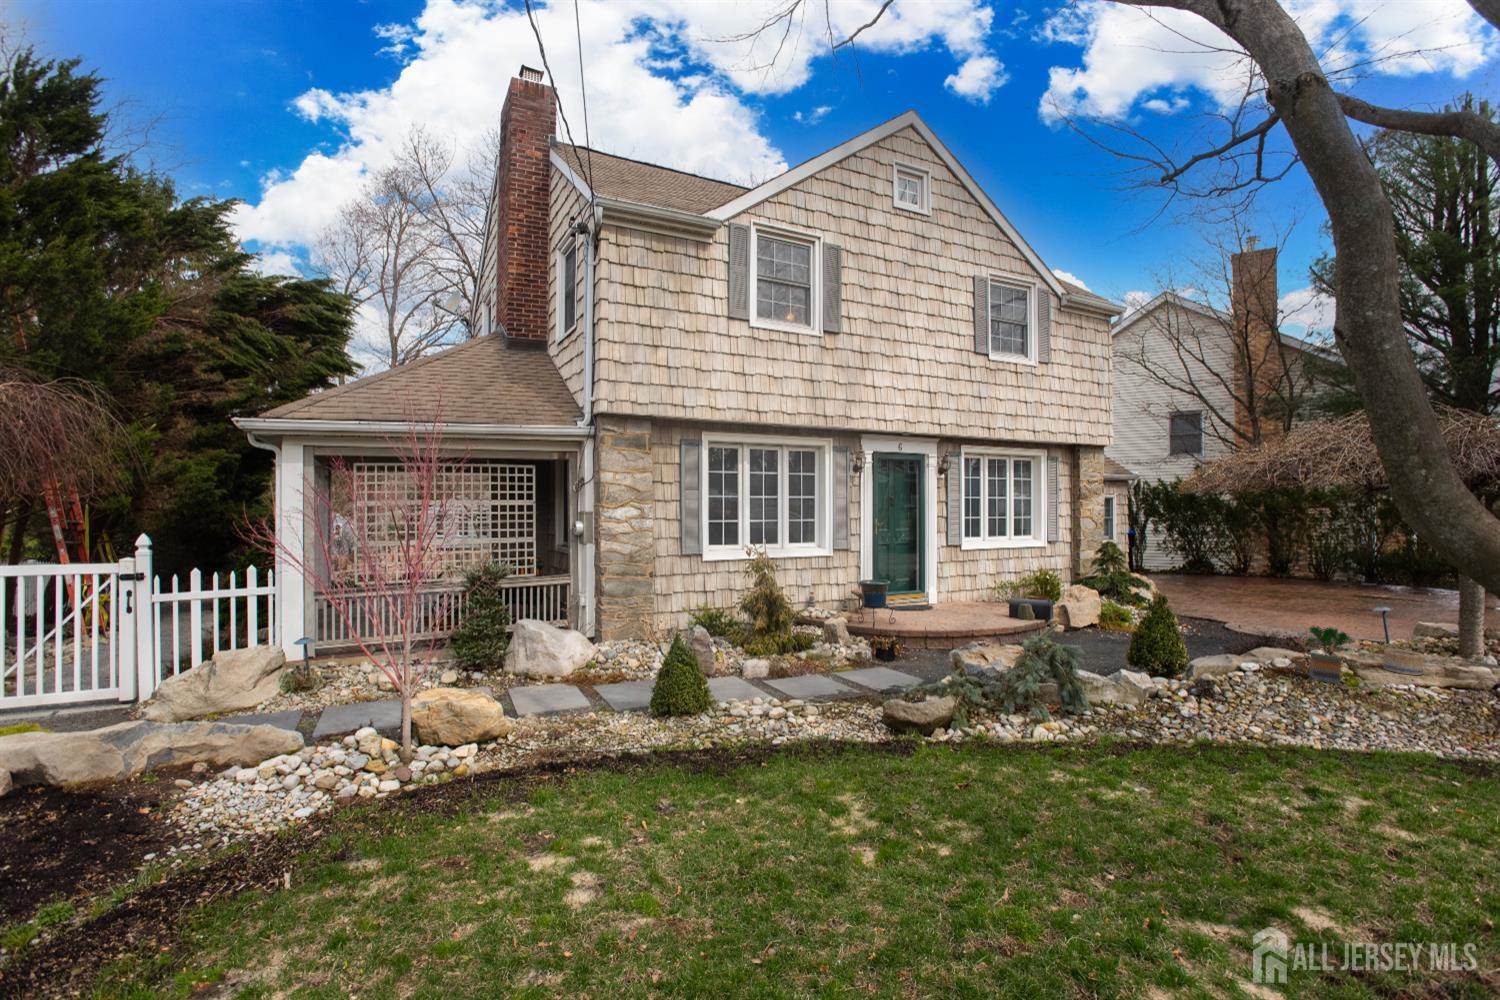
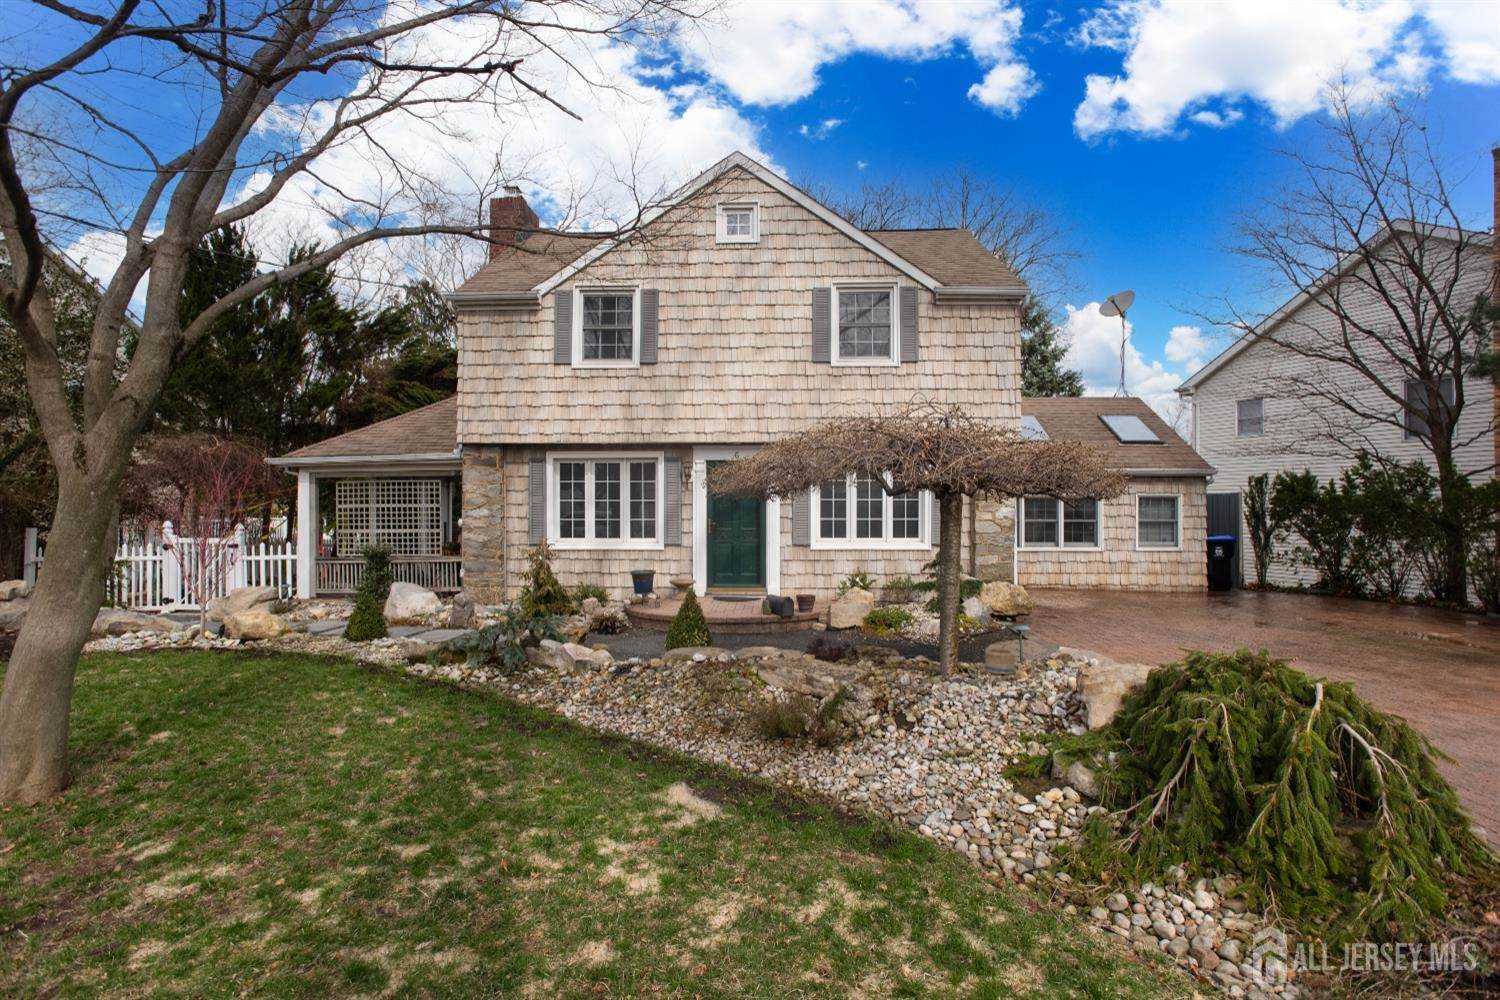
potted tree: present [1302,626,1352,684] -> none [847,612,886,666]

